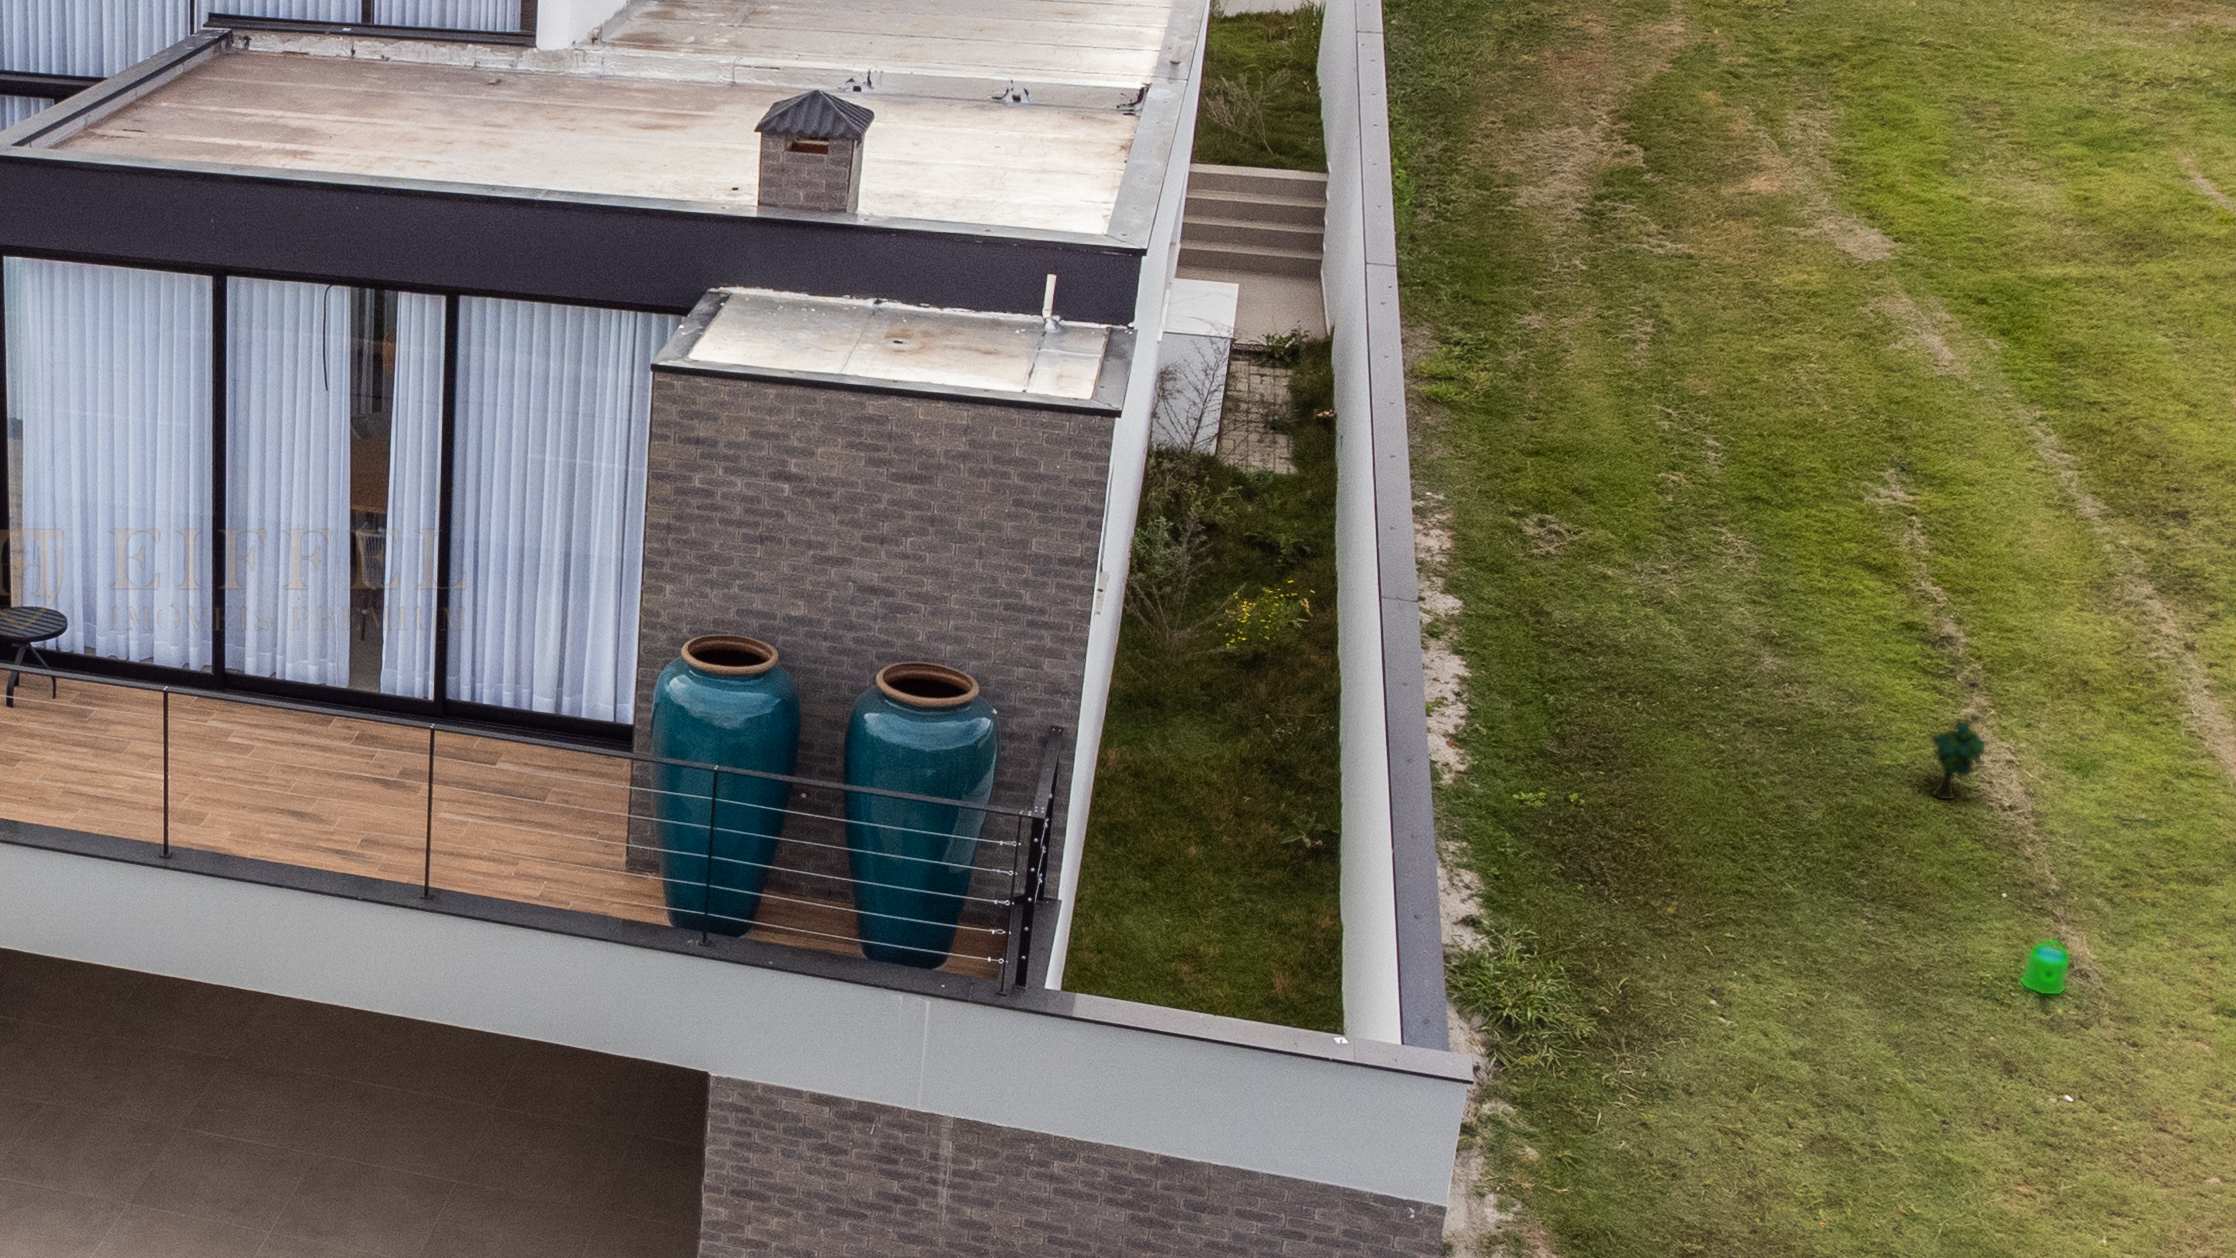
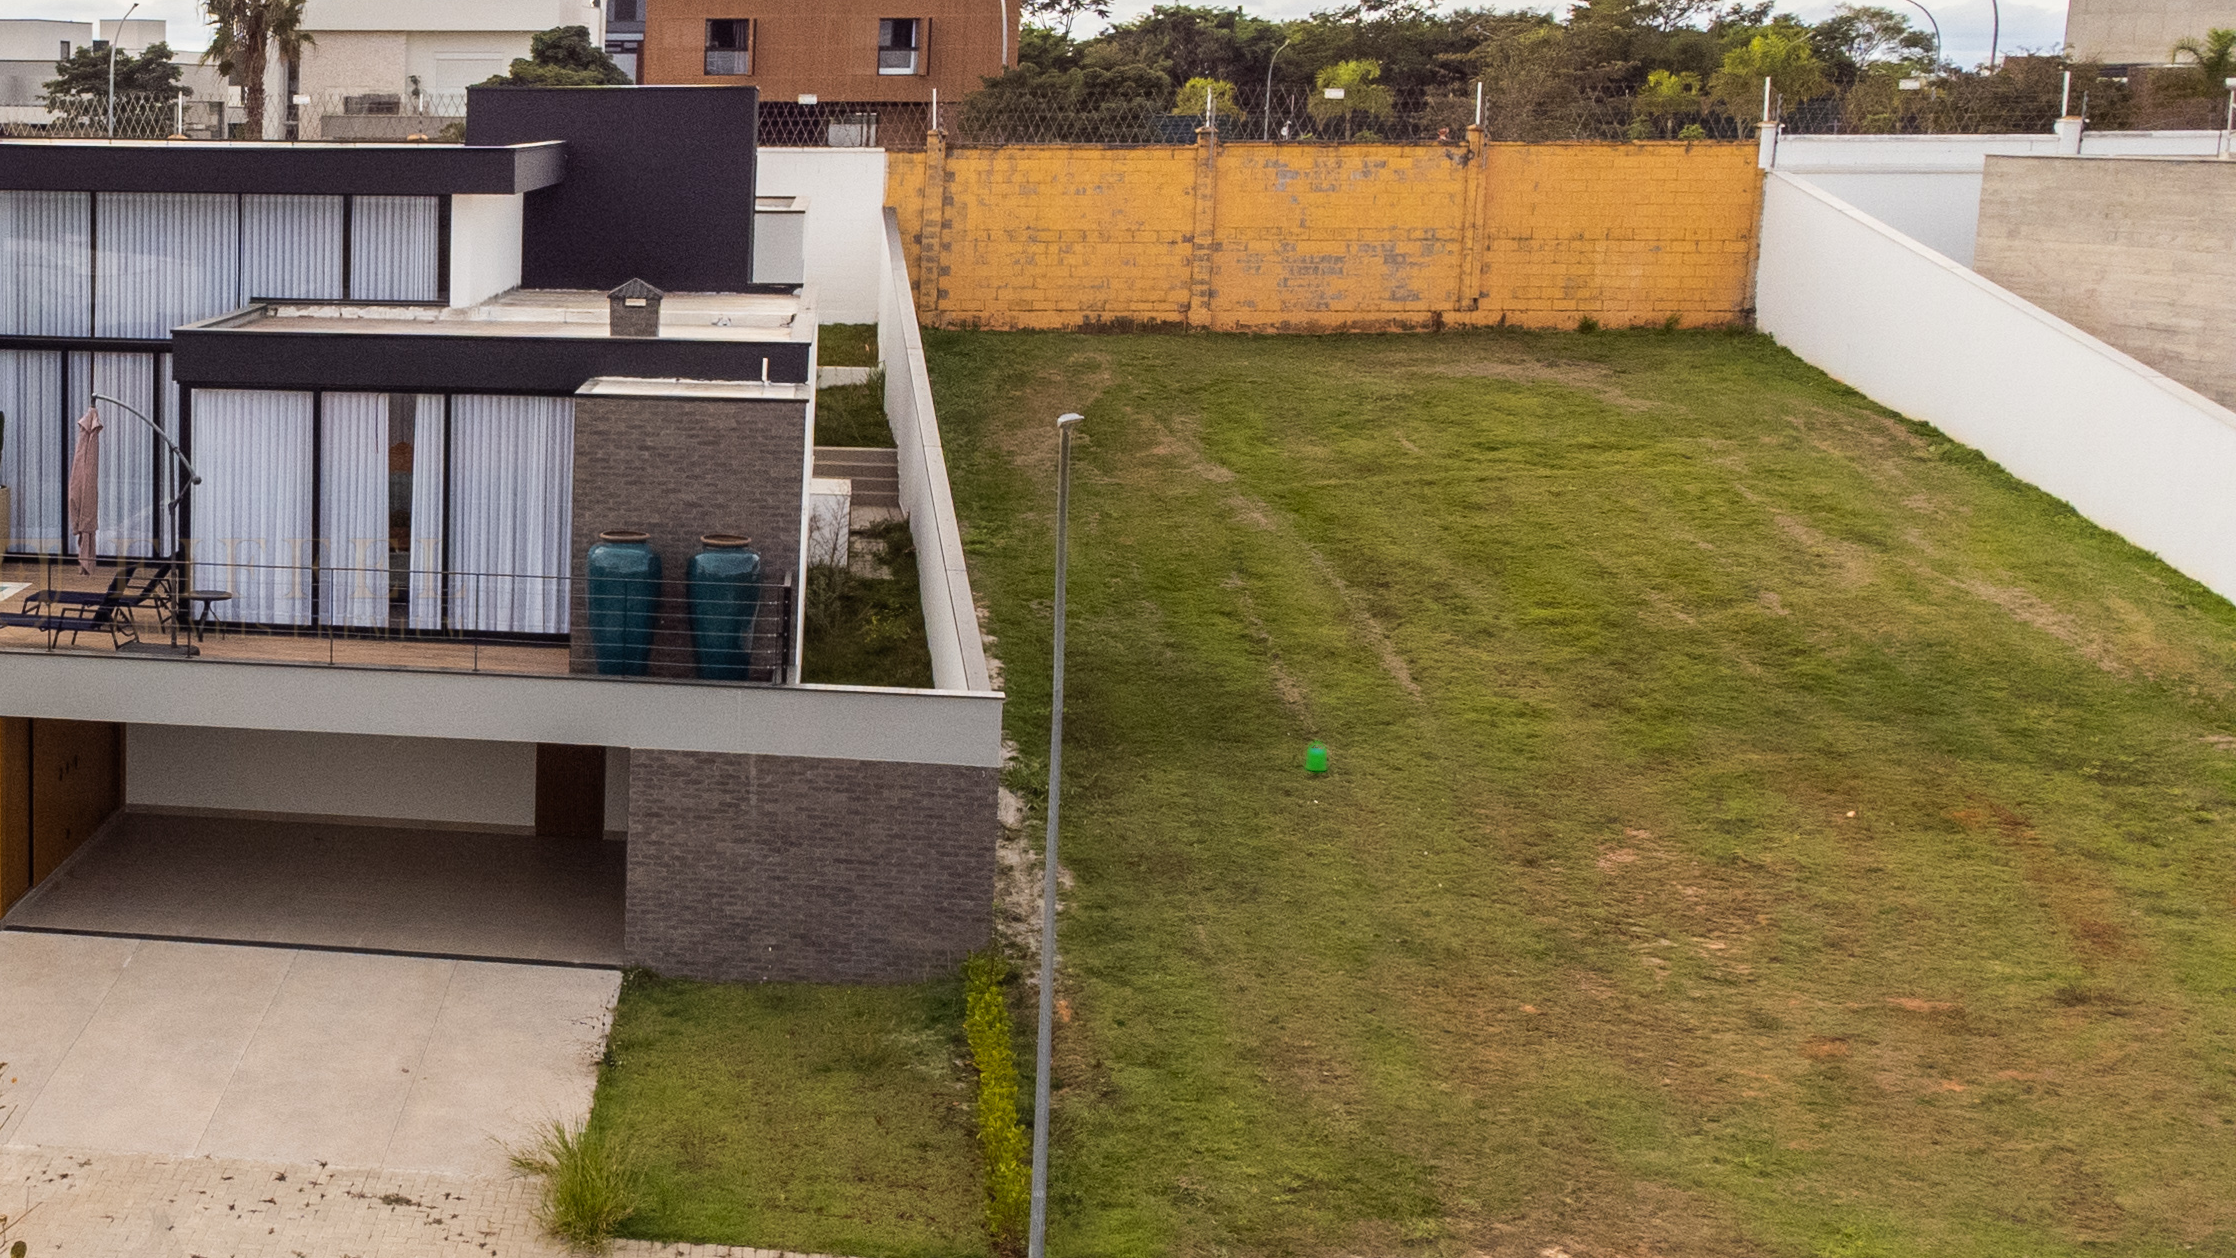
decorative plant: present [1932,713,1985,799] -> none [1250,651,1284,703]

